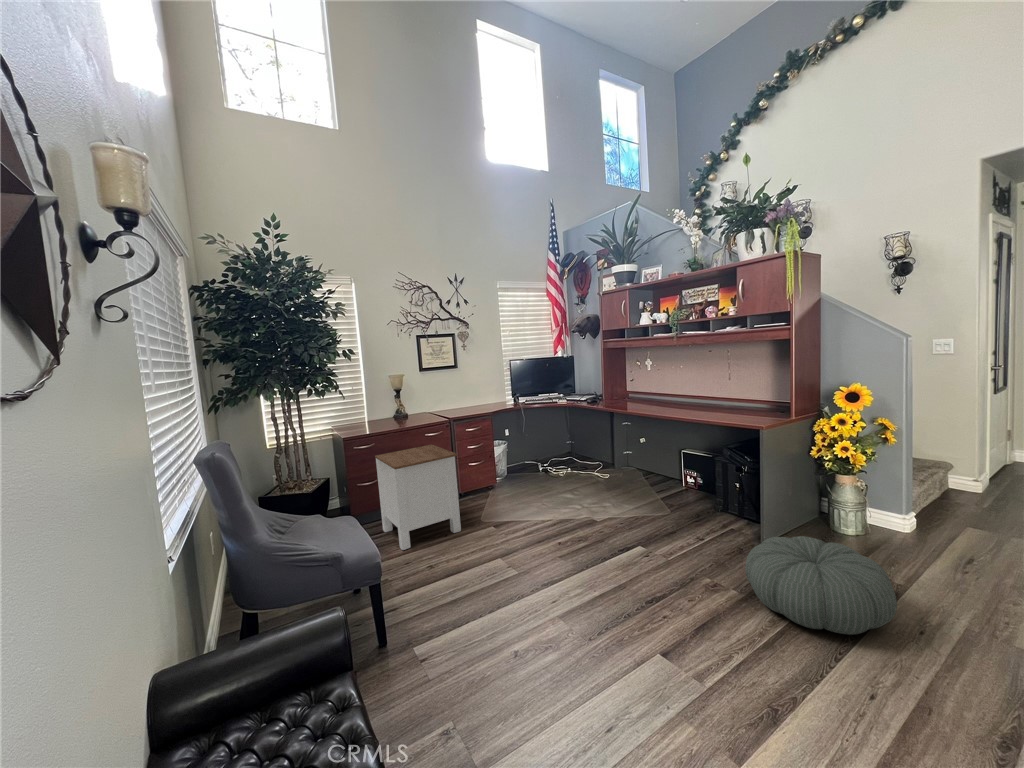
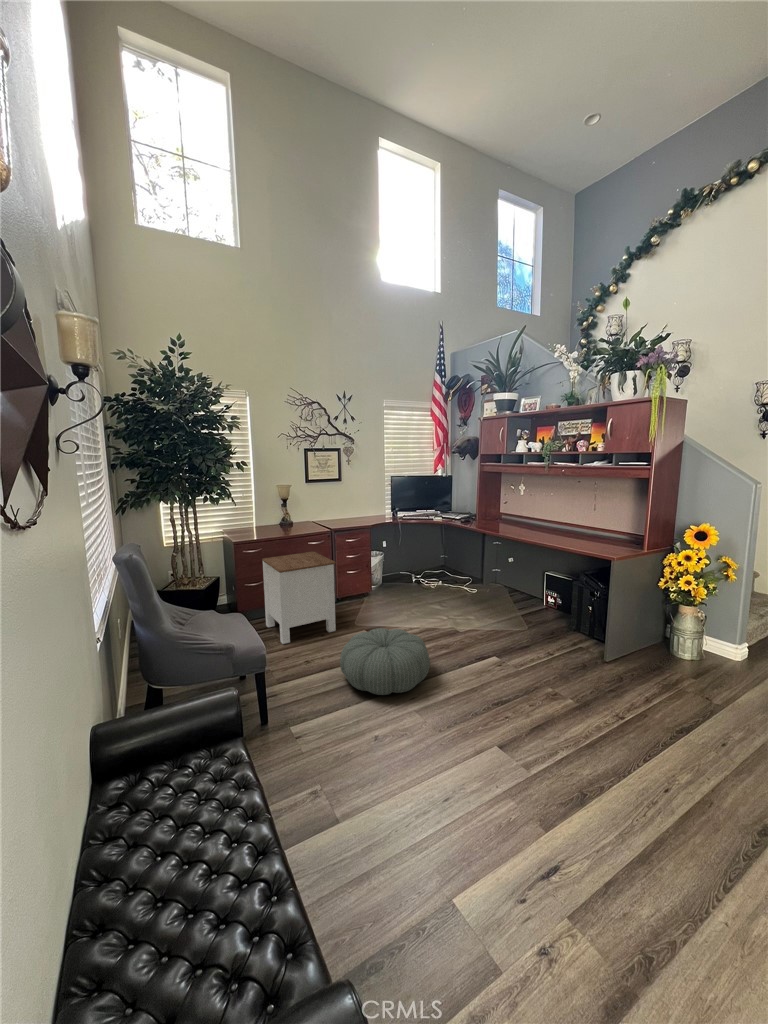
pouf: present [745,536,897,635] -> present [340,628,430,695]

